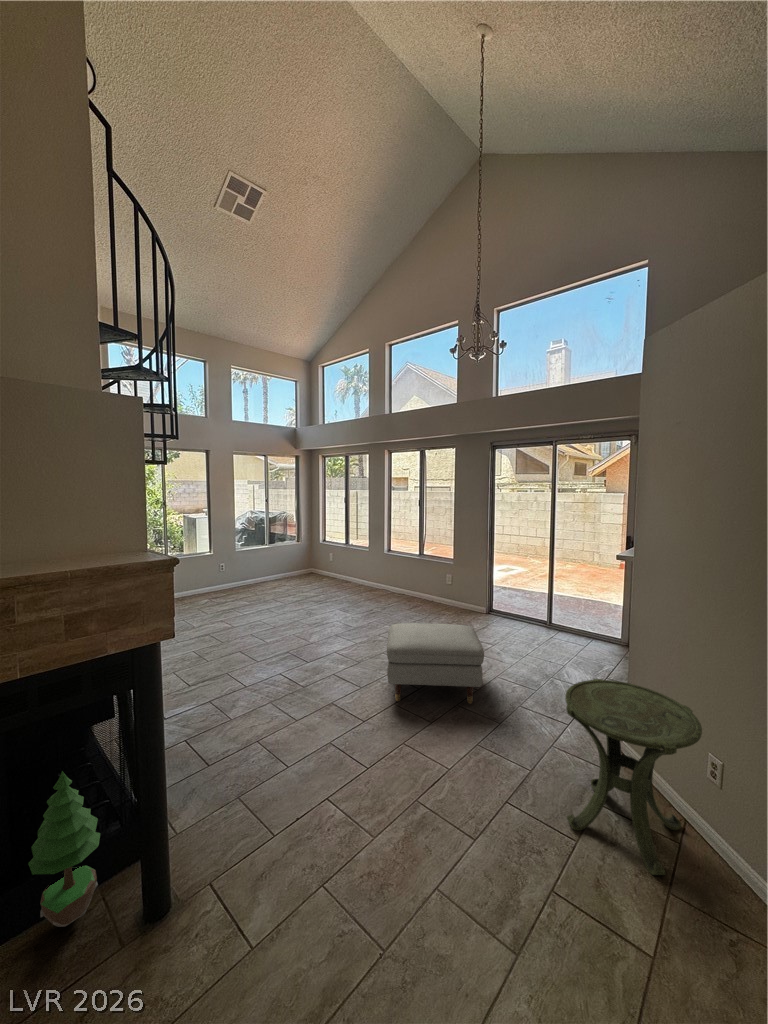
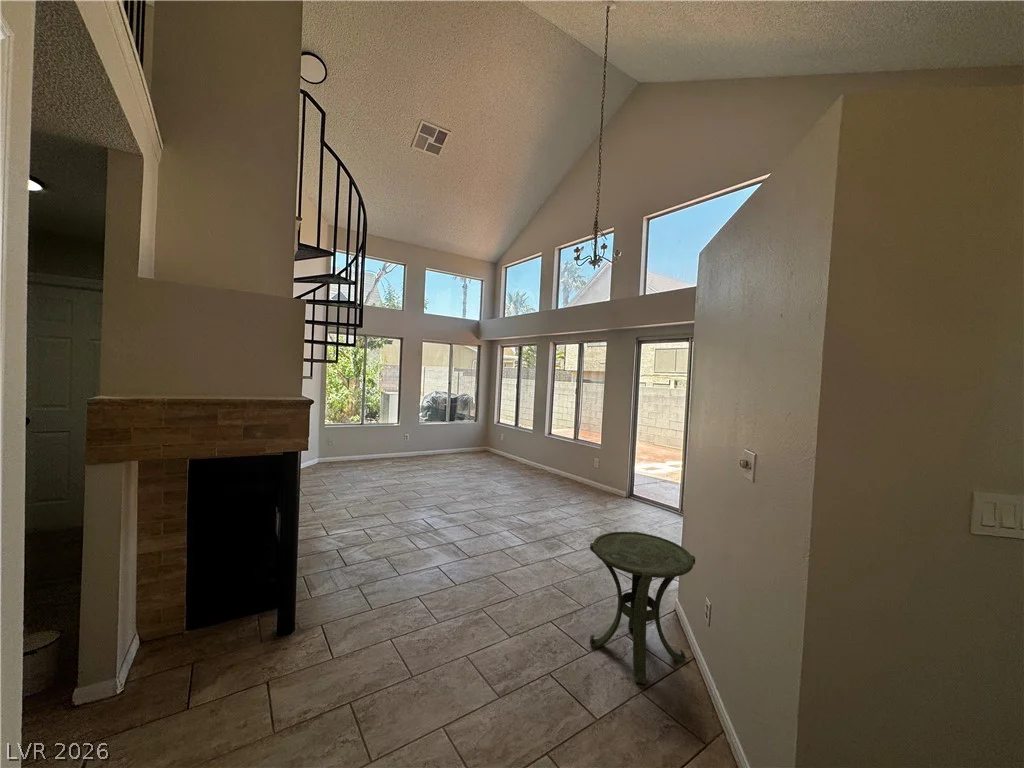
ottoman: present [387,623,484,704] -> none [496,487,583,558]
potted tree: present [28,771,100,927] -> none [212,527,256,627]

